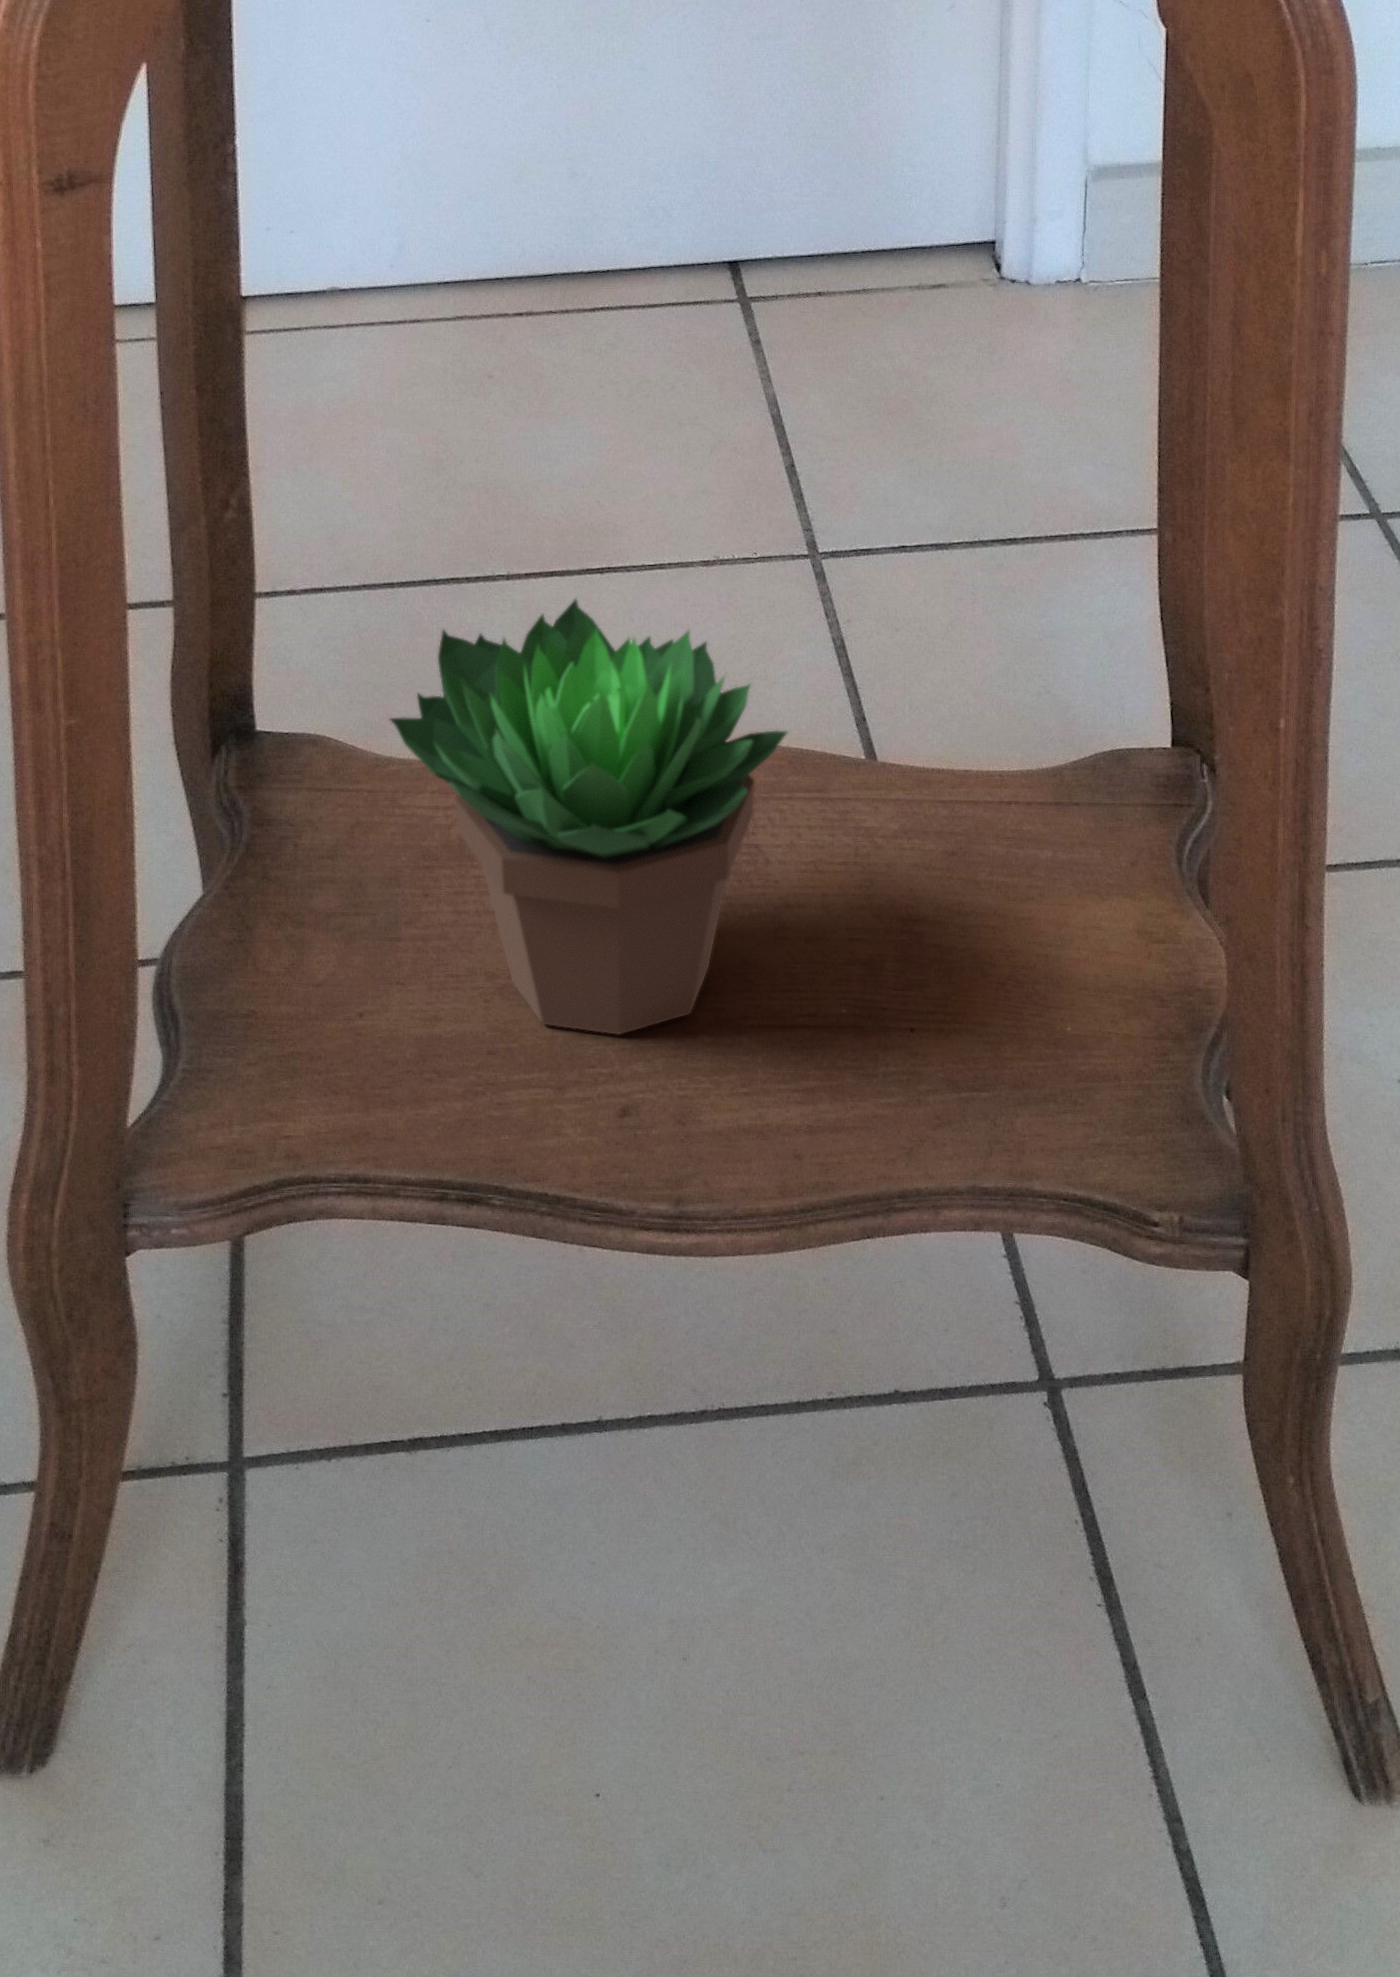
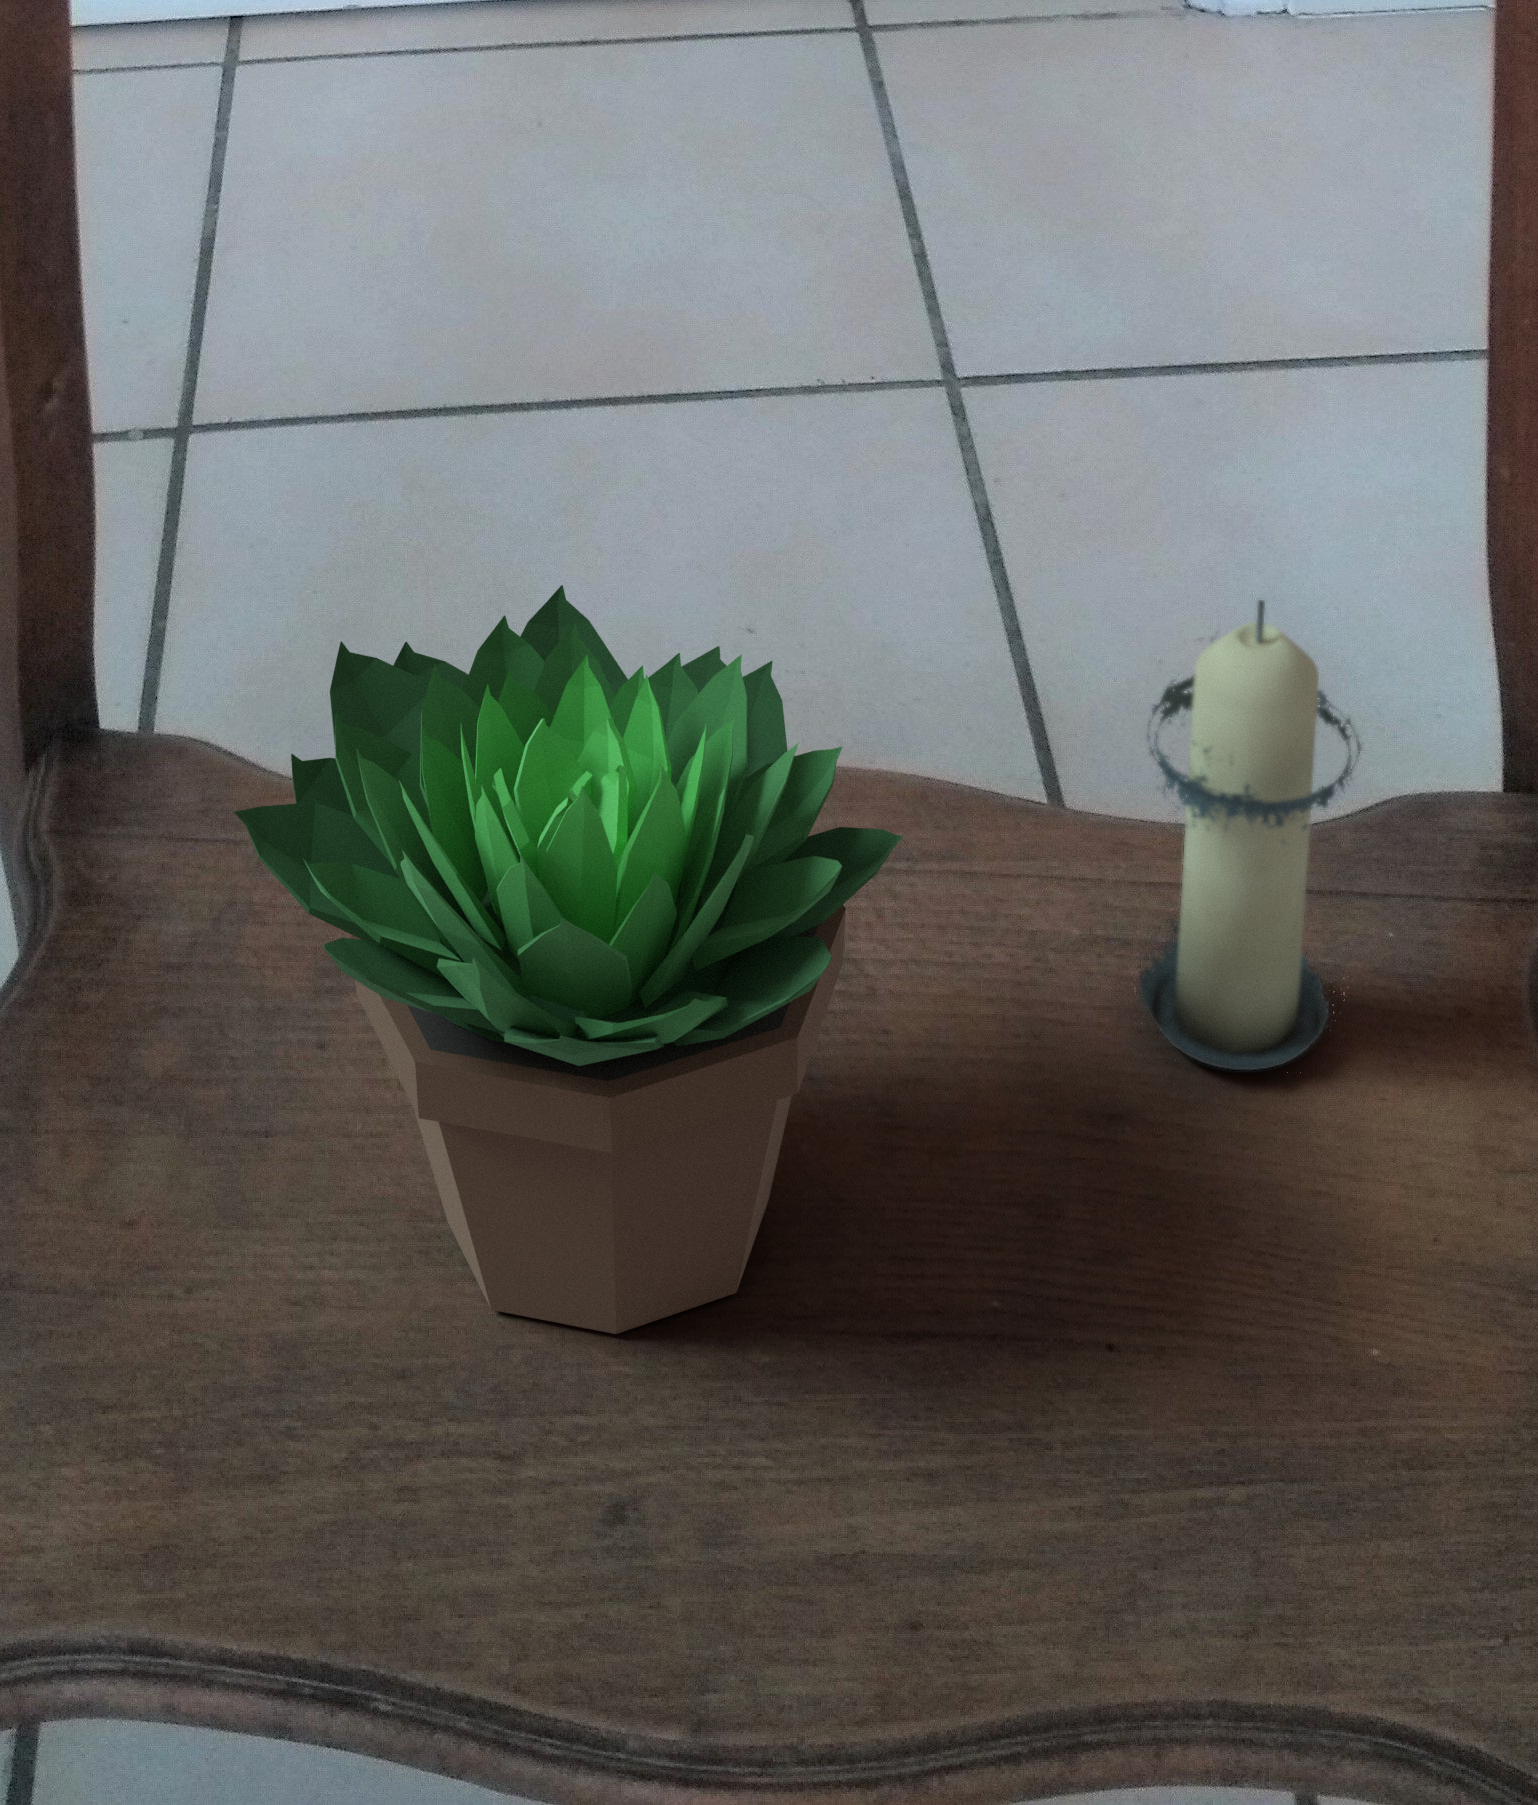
candle: none [922,602,1082,906] -> present [1139,600,1362,1070]

